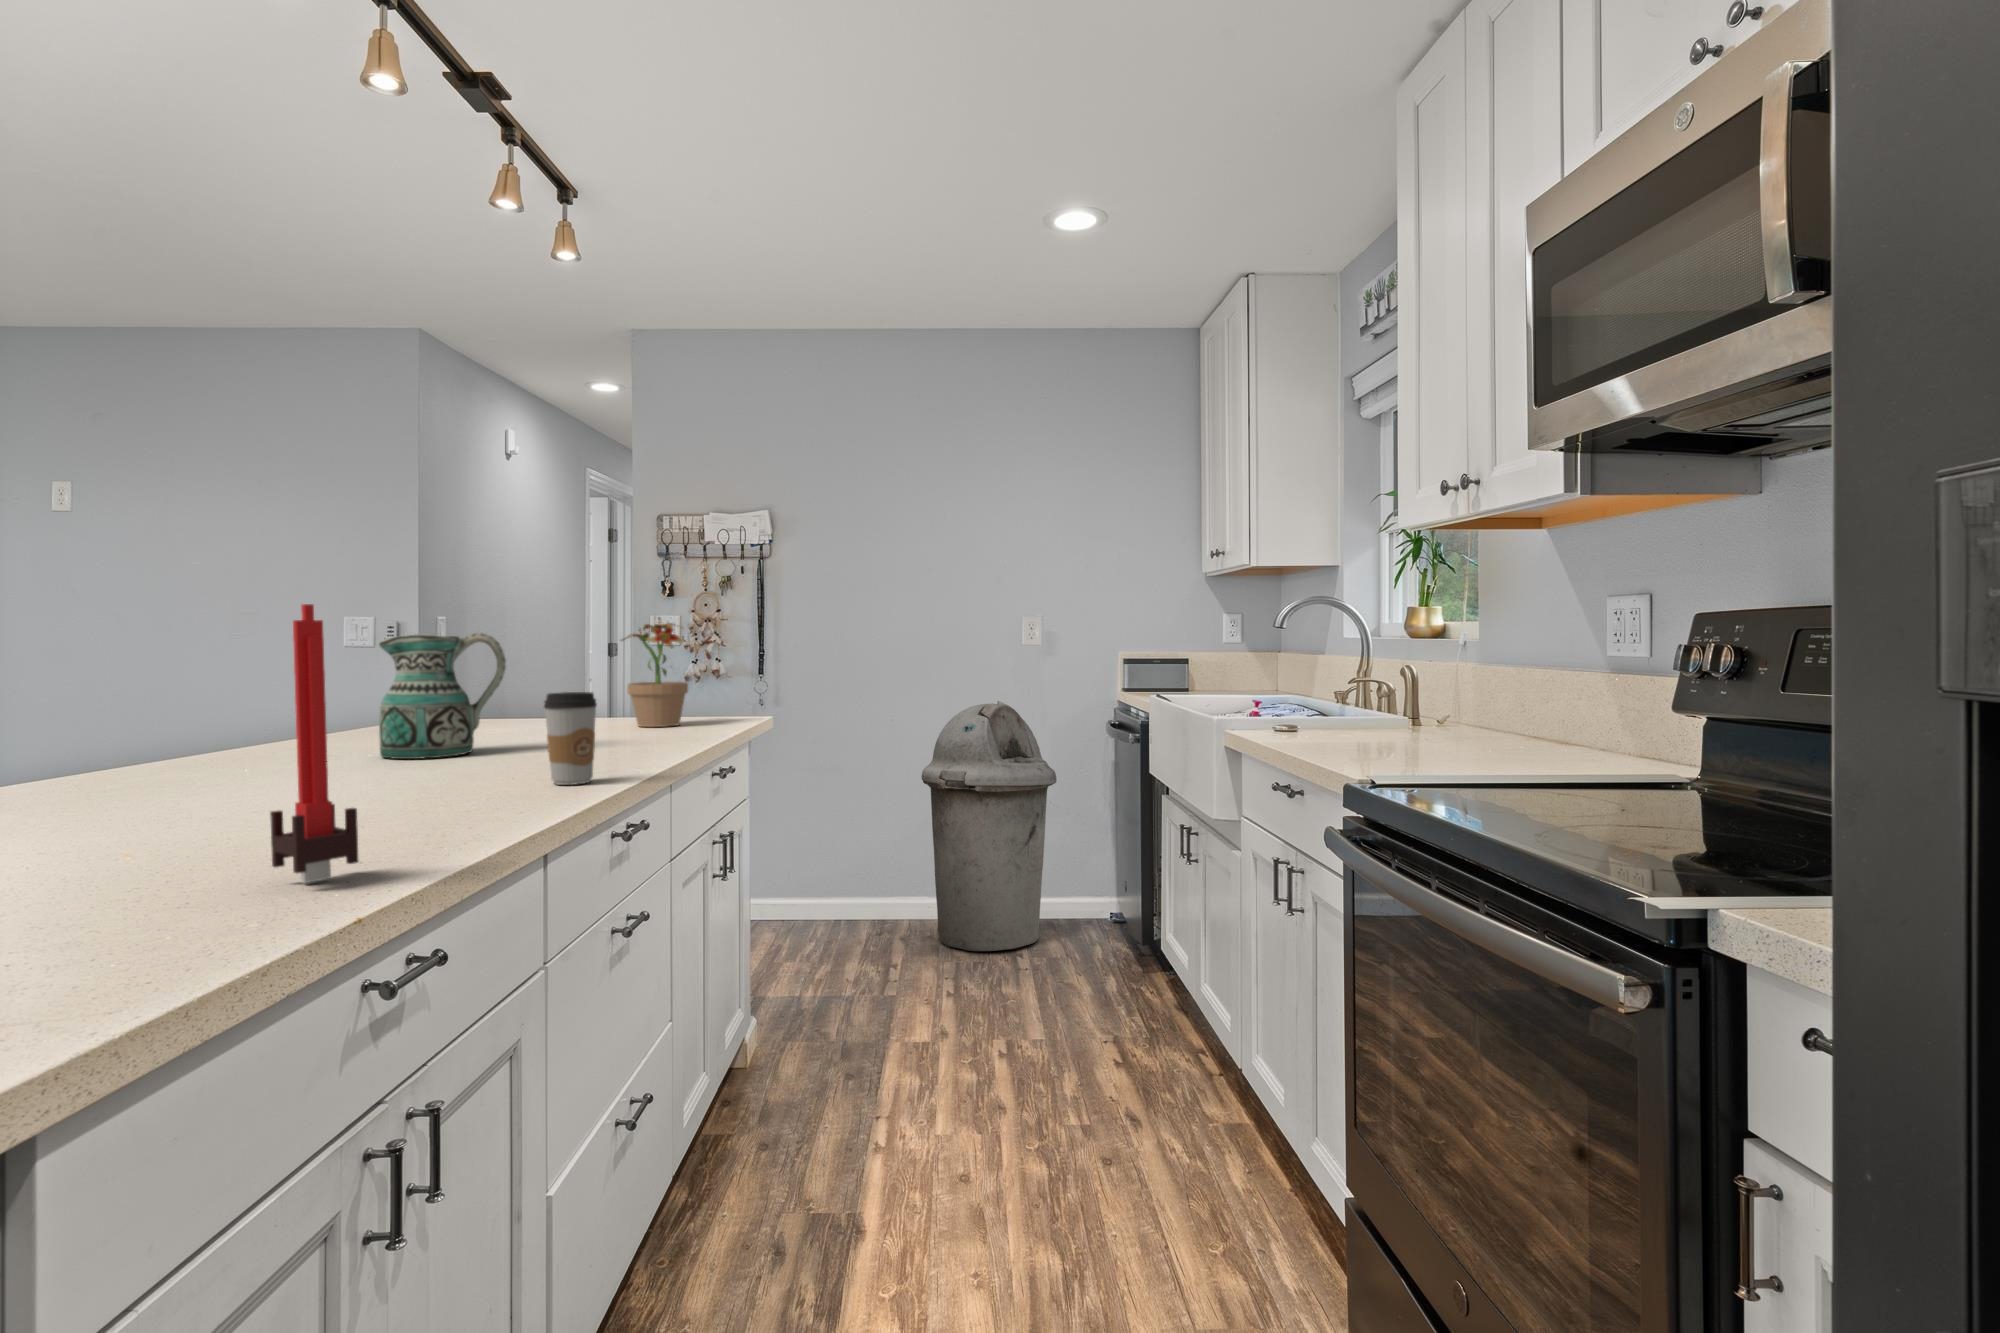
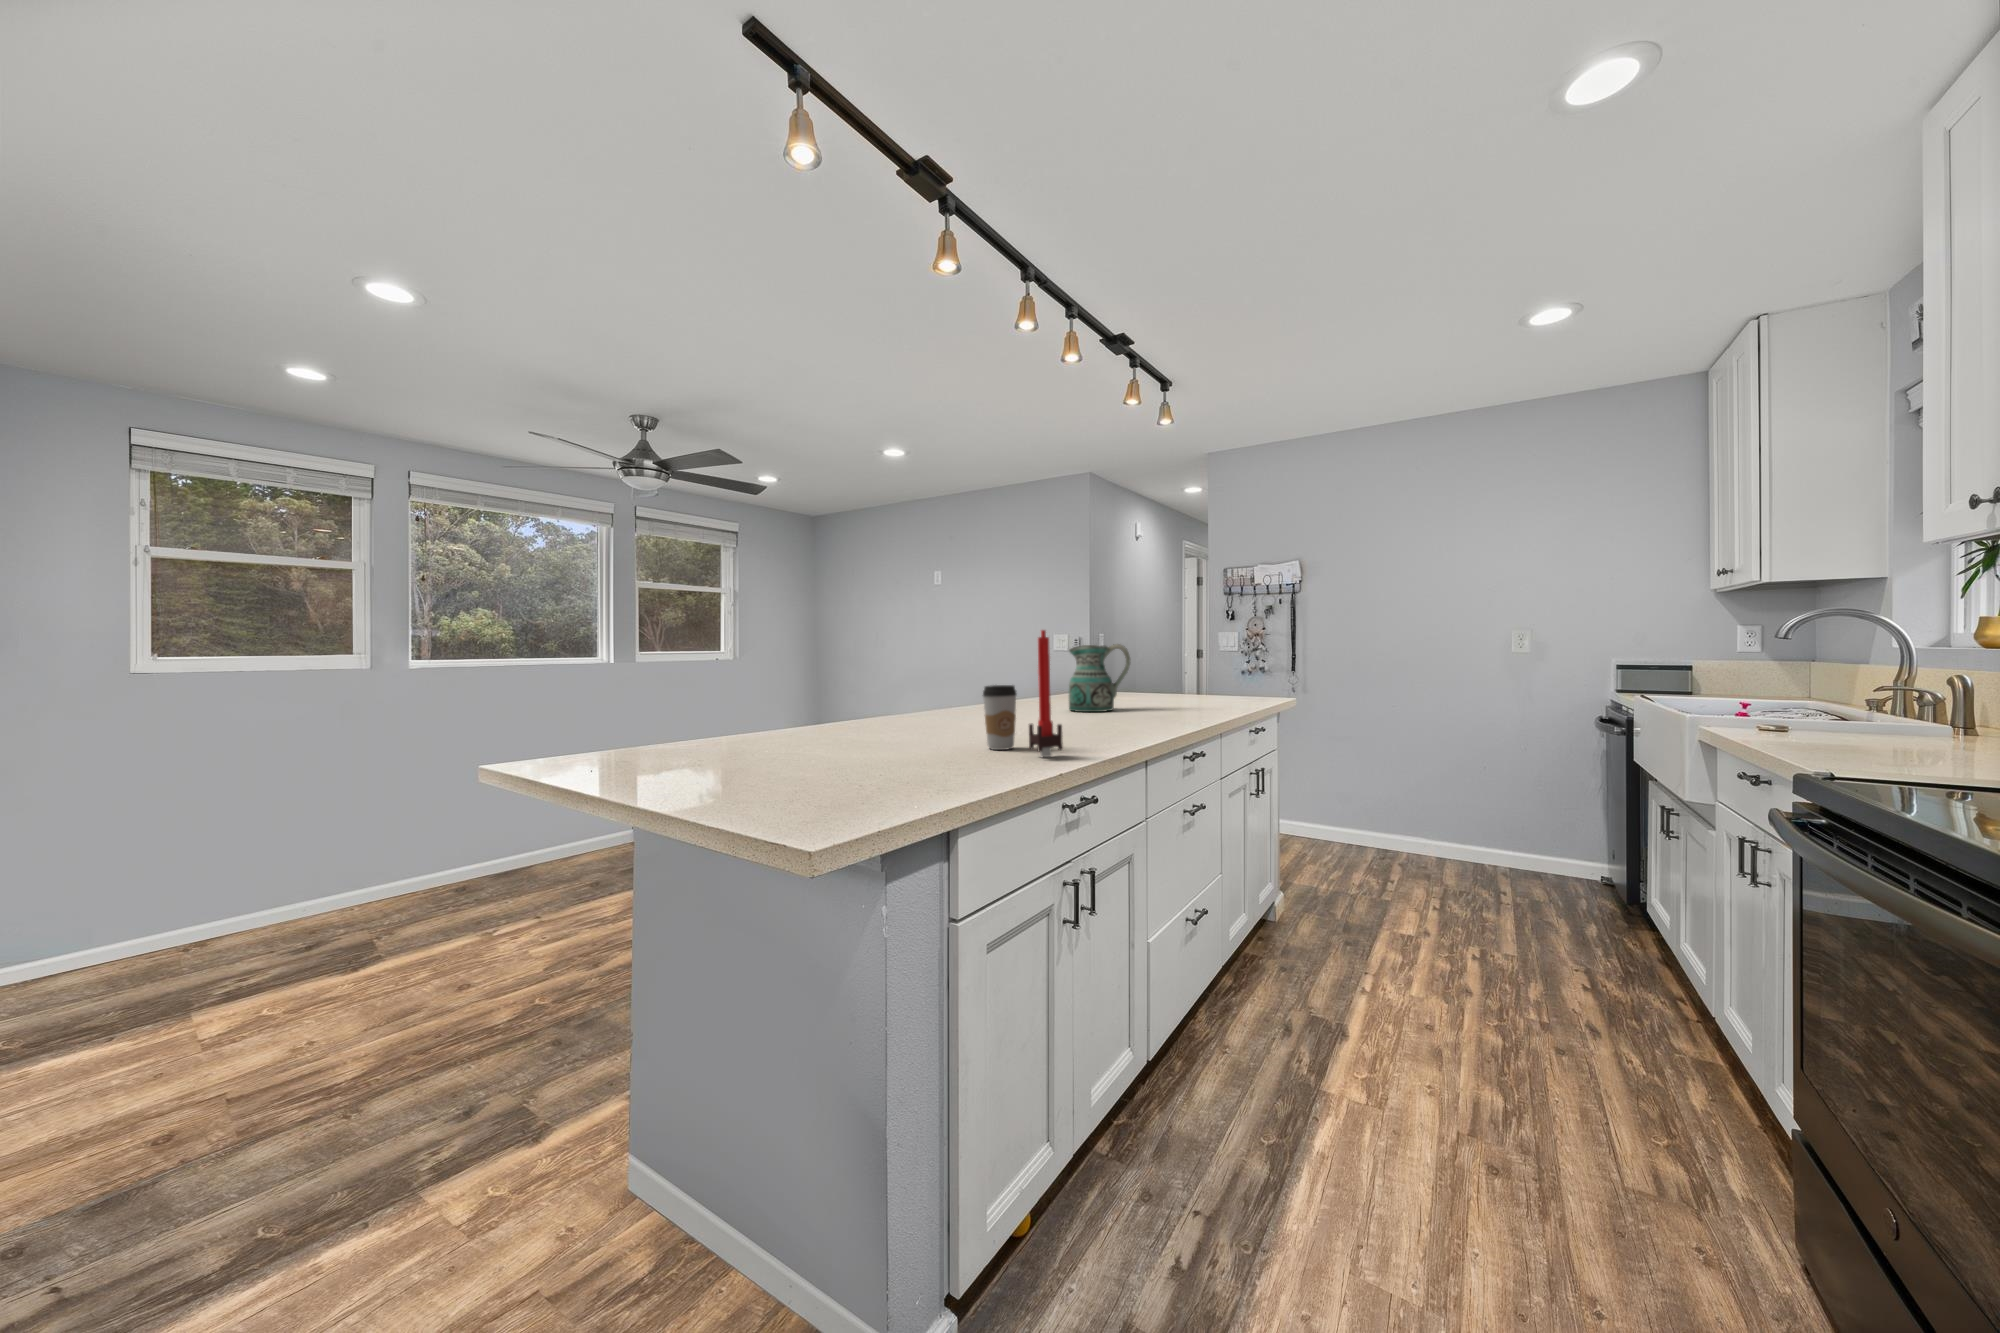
potted plant: present [621,618,688,727] -> none [1196,631,1238,701]
coffee cup: present [544,692,597,785] -> present [983,685,1016,750]
trash can: present [921,701,1056,951] -> none [1418,692,1544,889]

